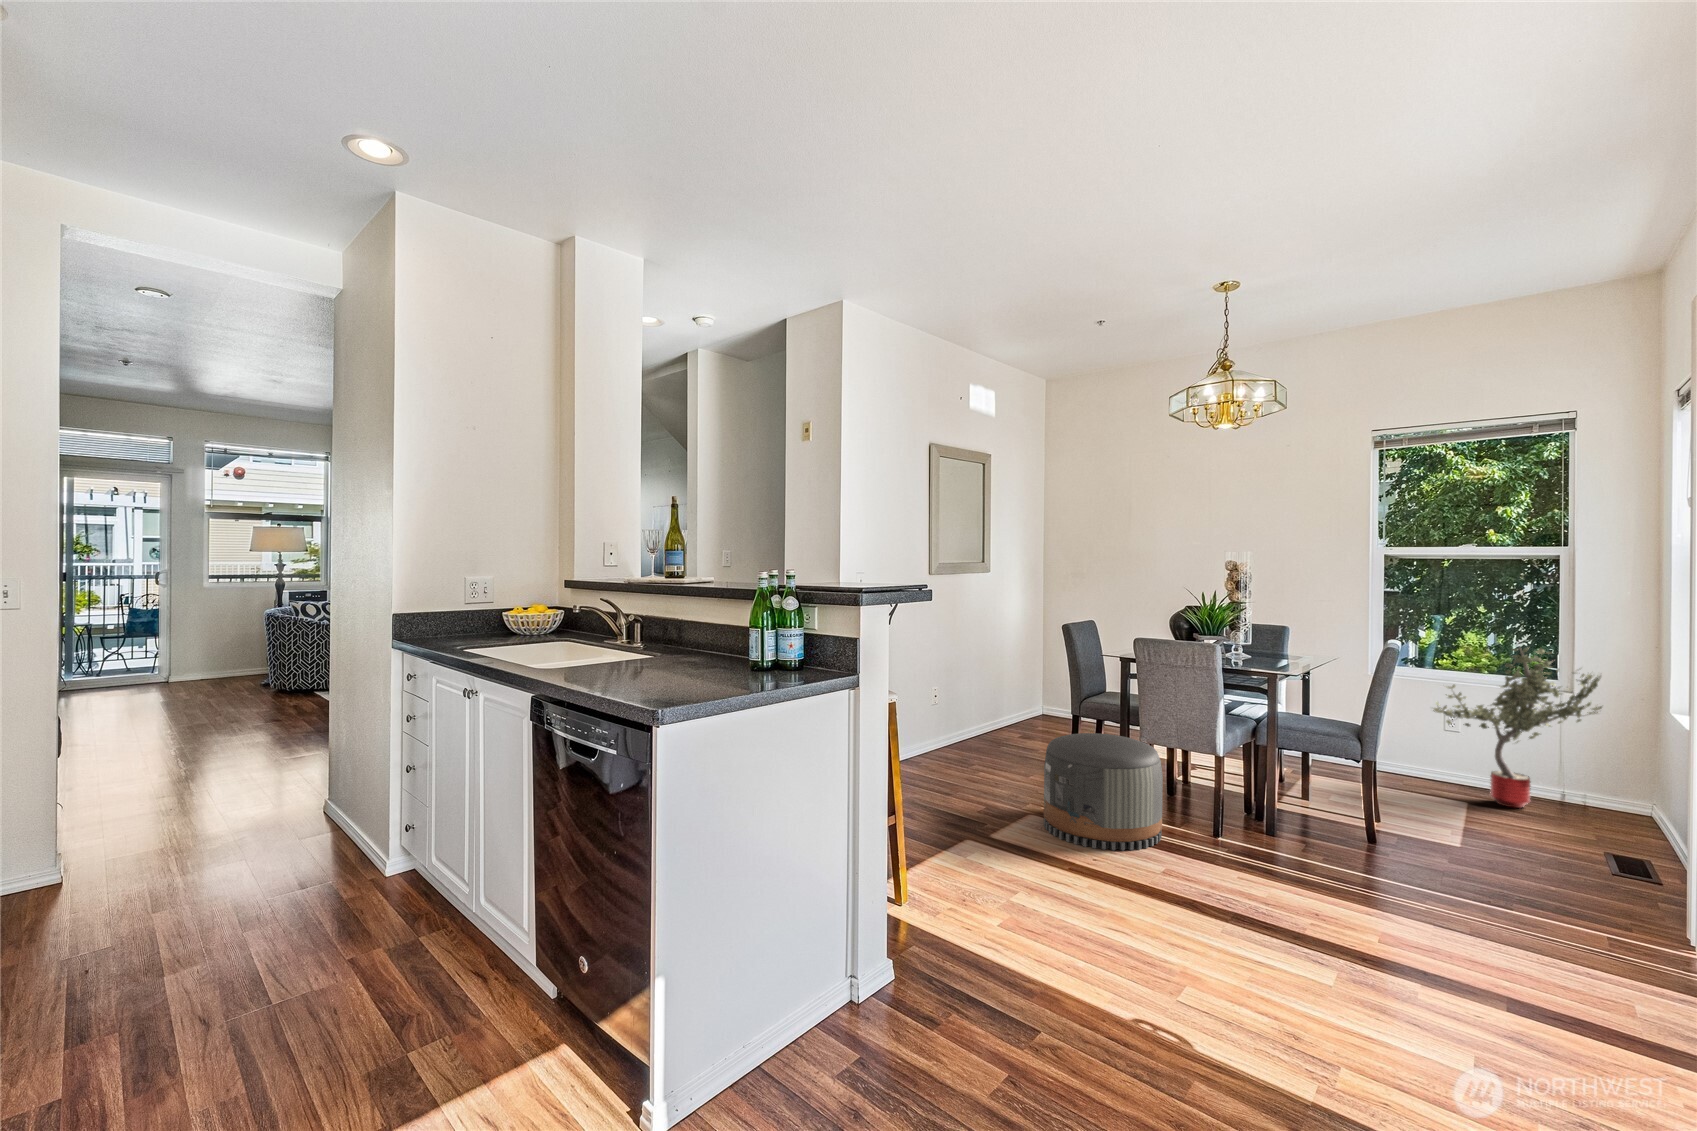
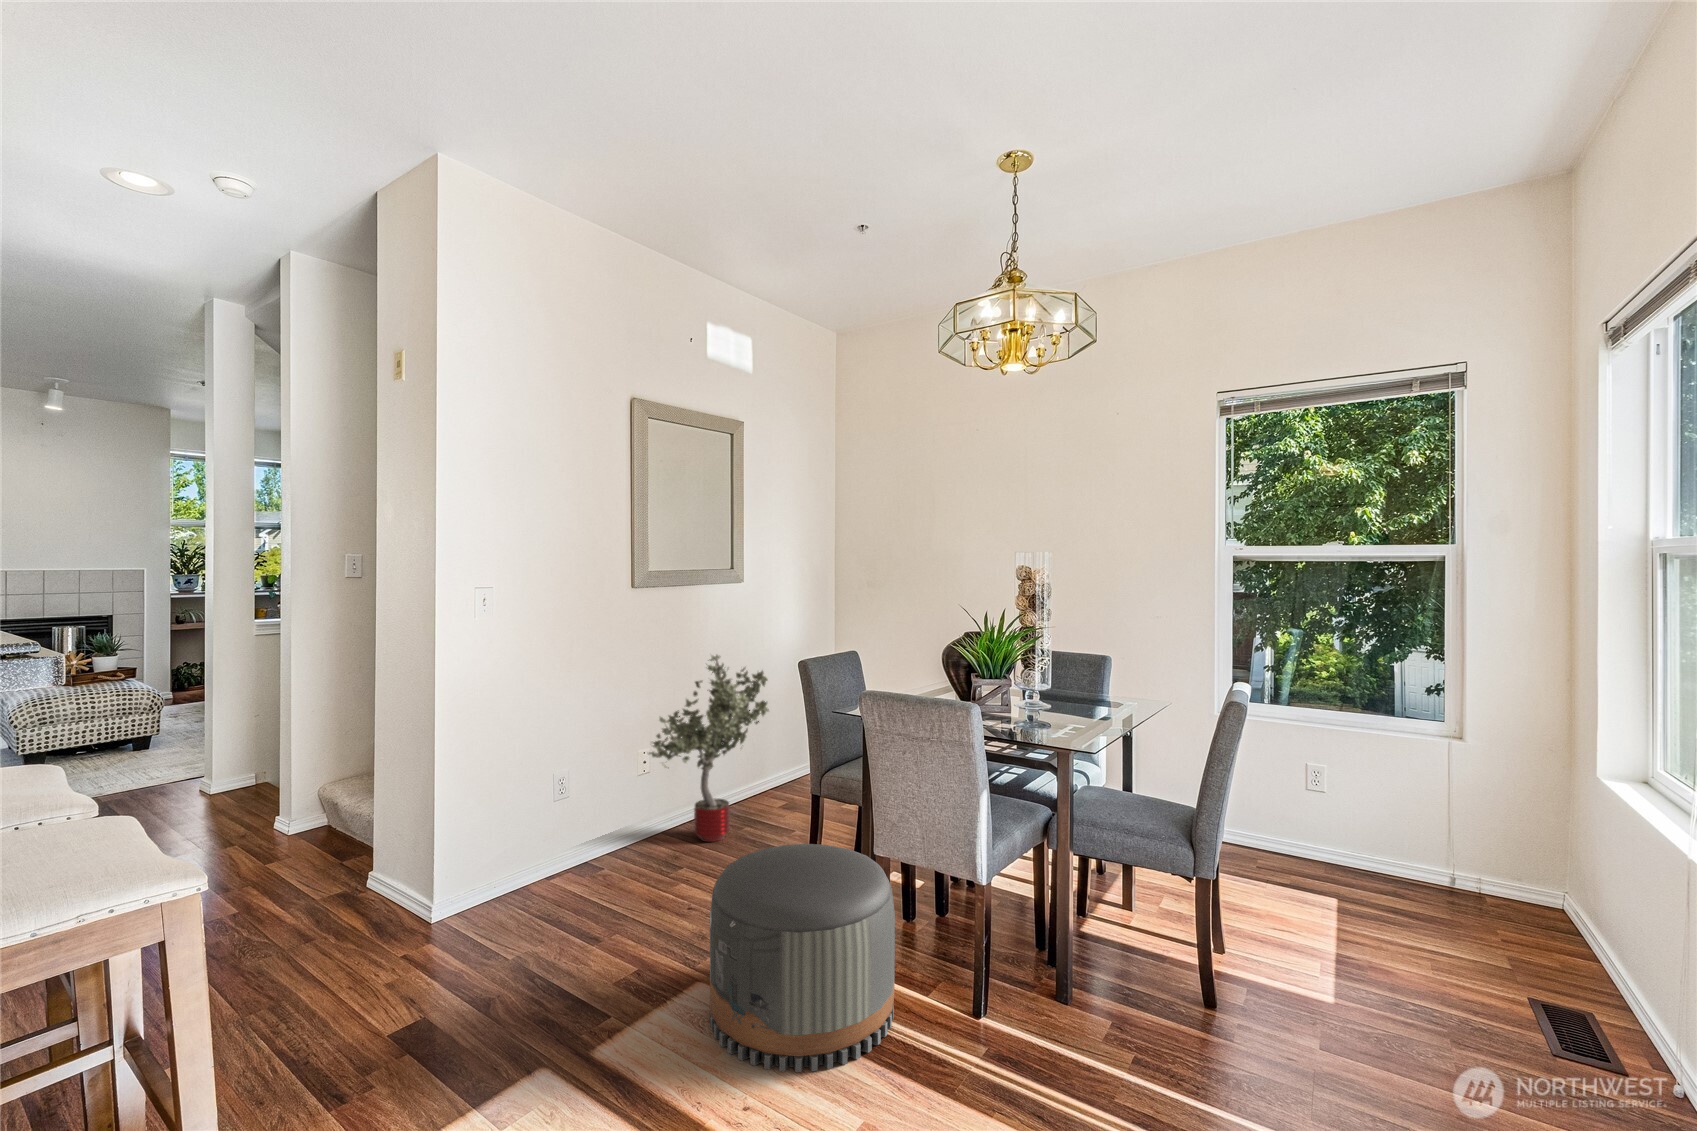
potted tree: present [1433,648,1602,808] -> present [649,655,769,842]

